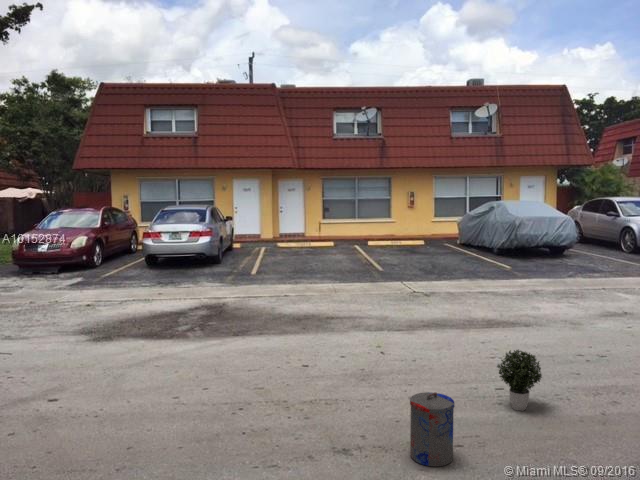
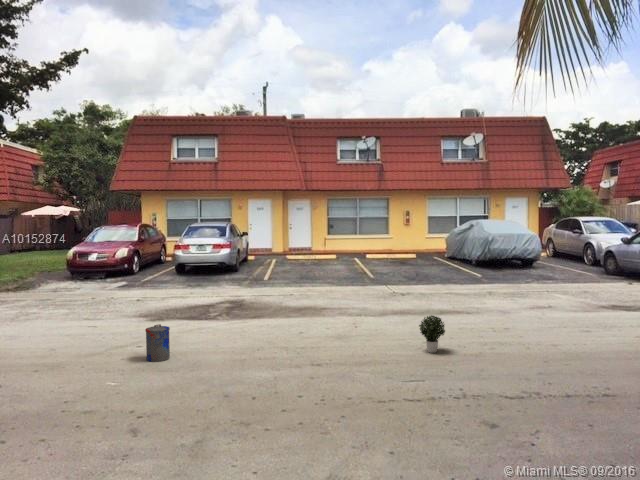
trash can: present [410,392,454,467] -> present [145,324,170,362]

